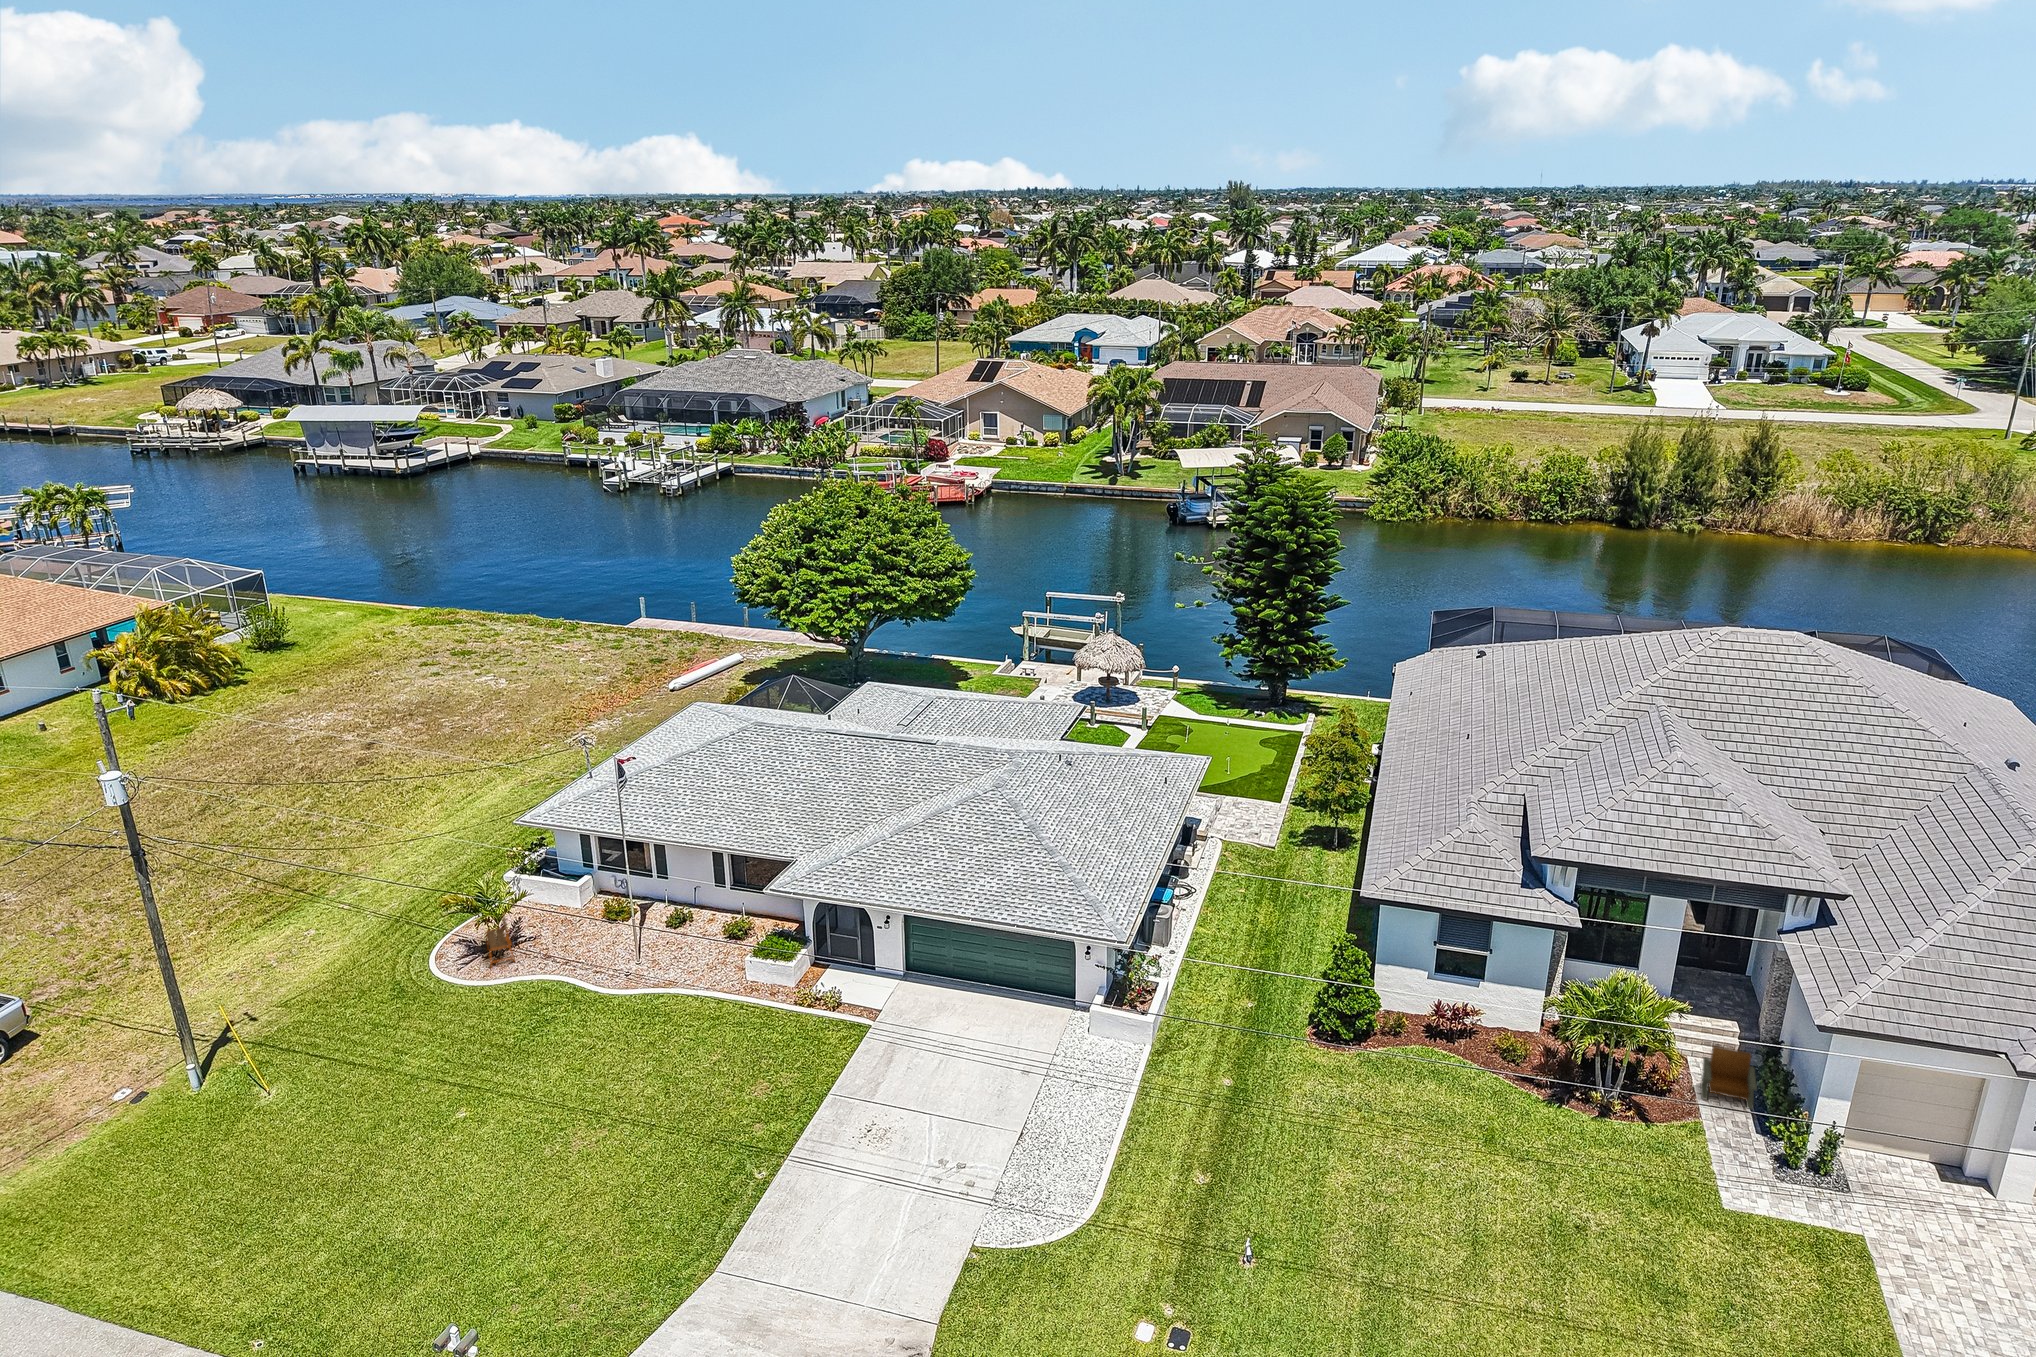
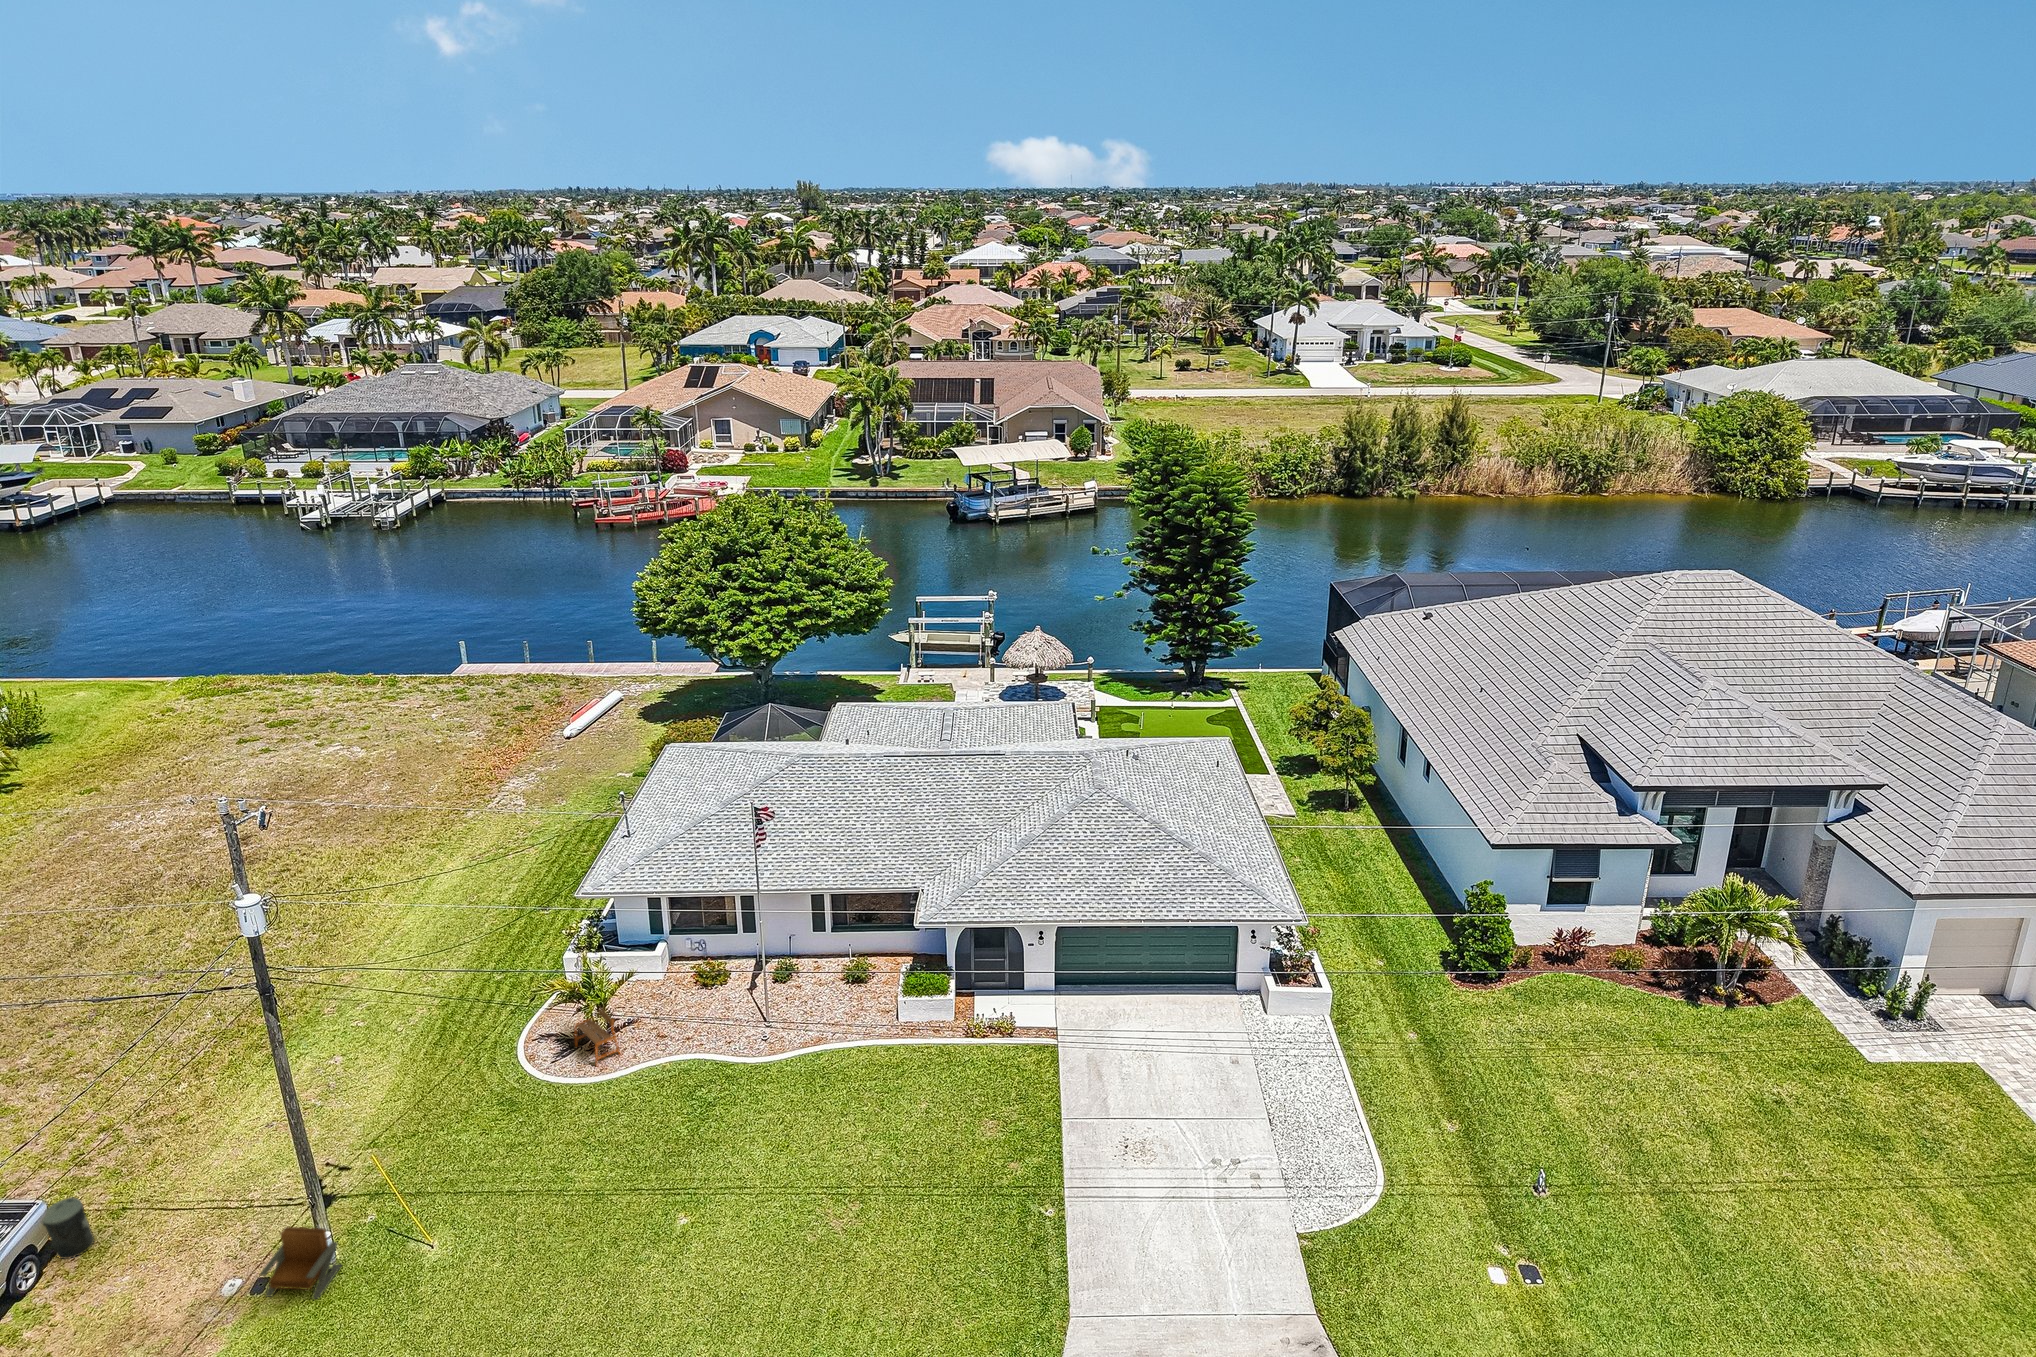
trash can: none [38,991,80,1038] -> present [42,1197,94,1259]
lounge chair: present [1700,1046,1757,1109] -> present [260,1227,341,1299]

